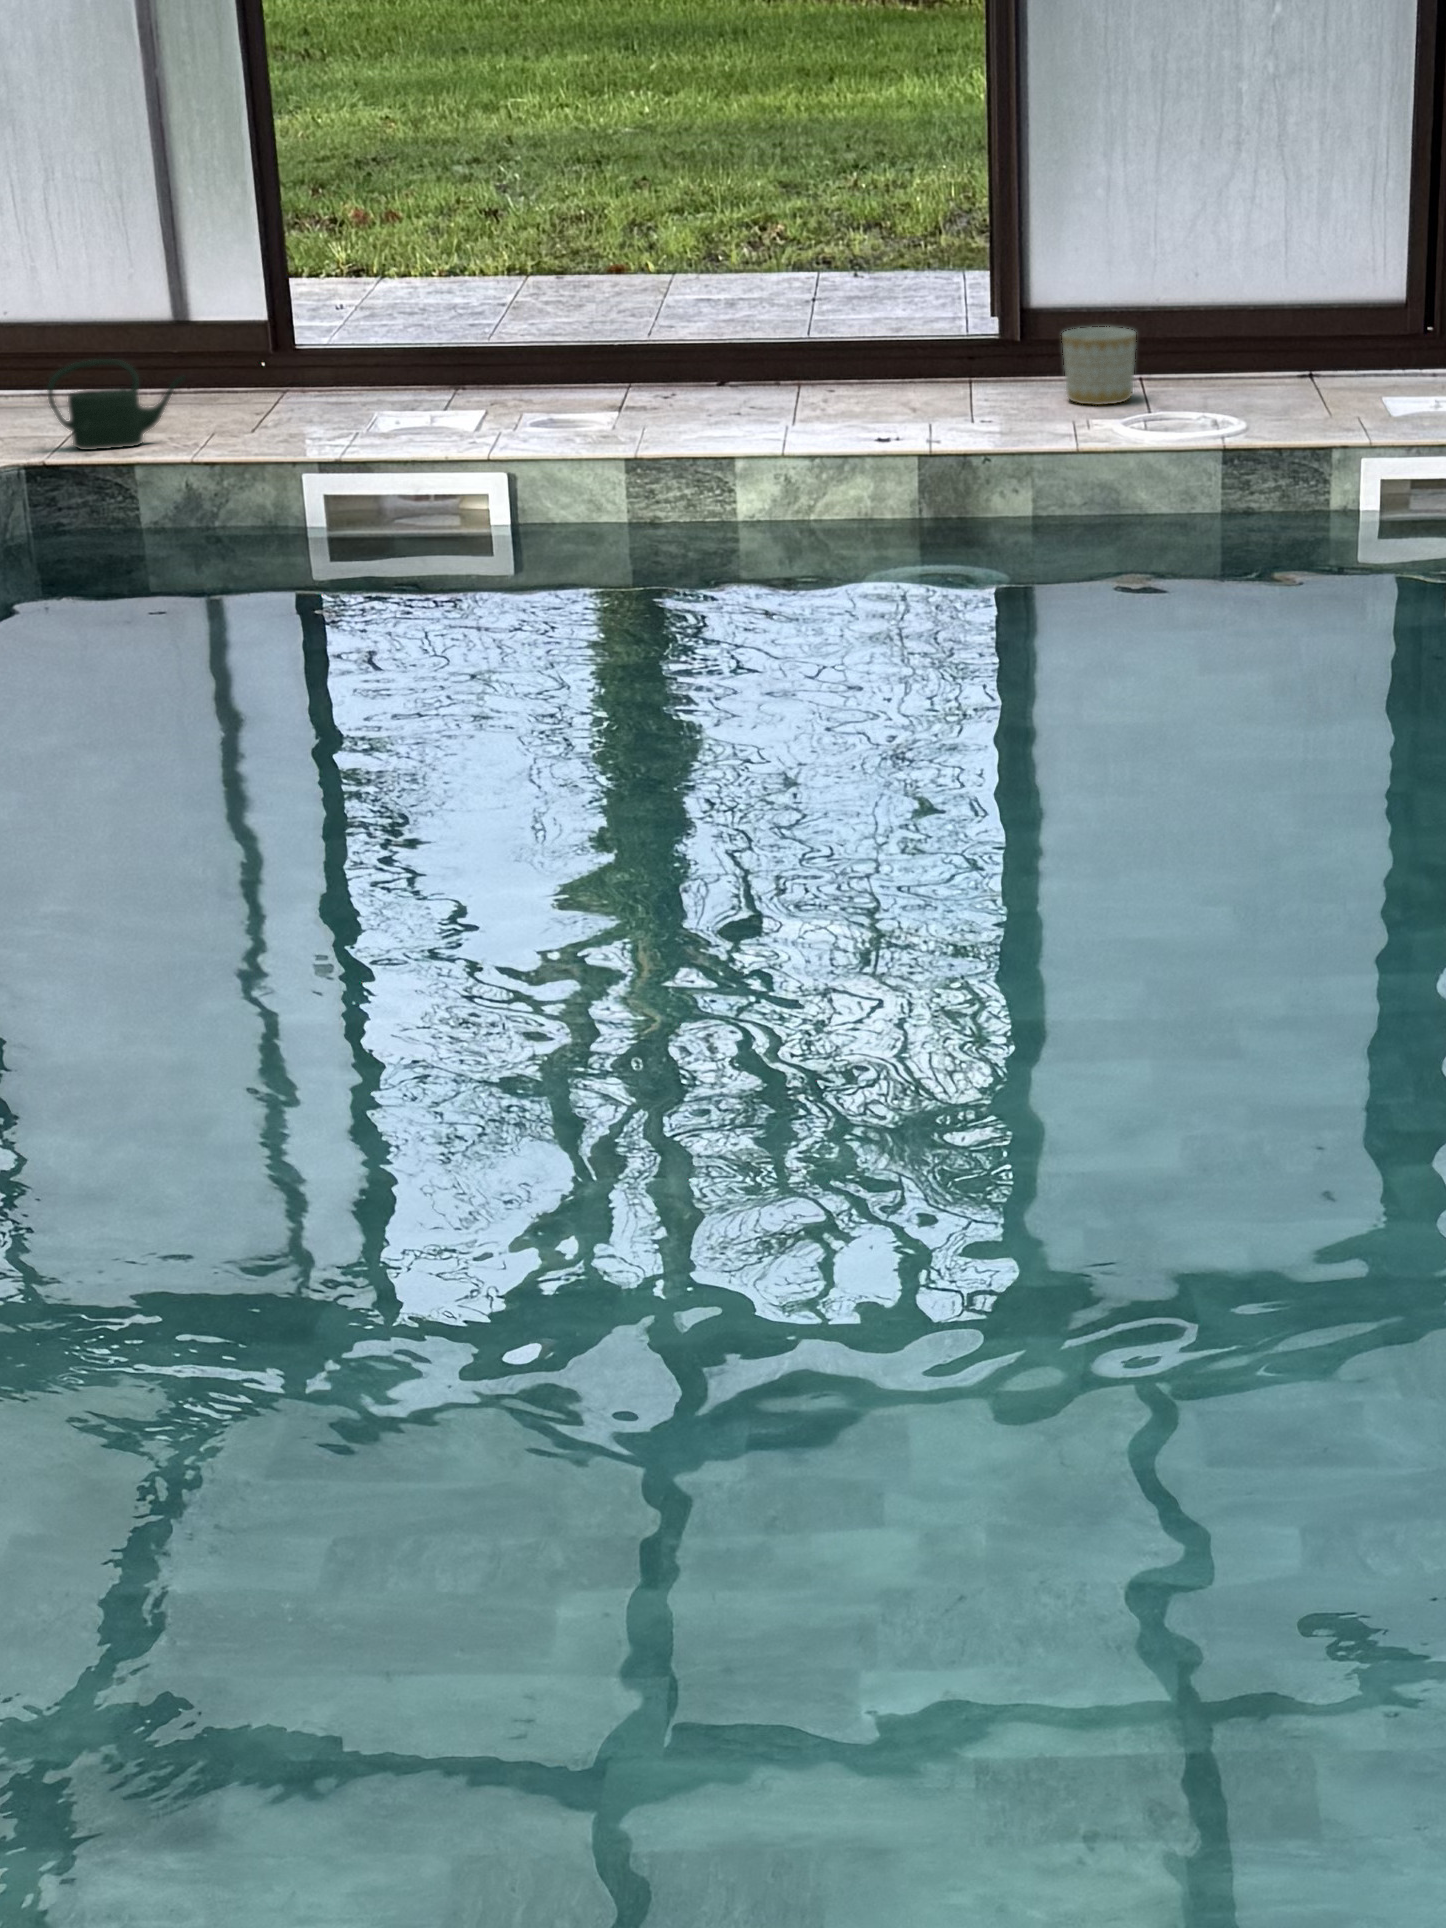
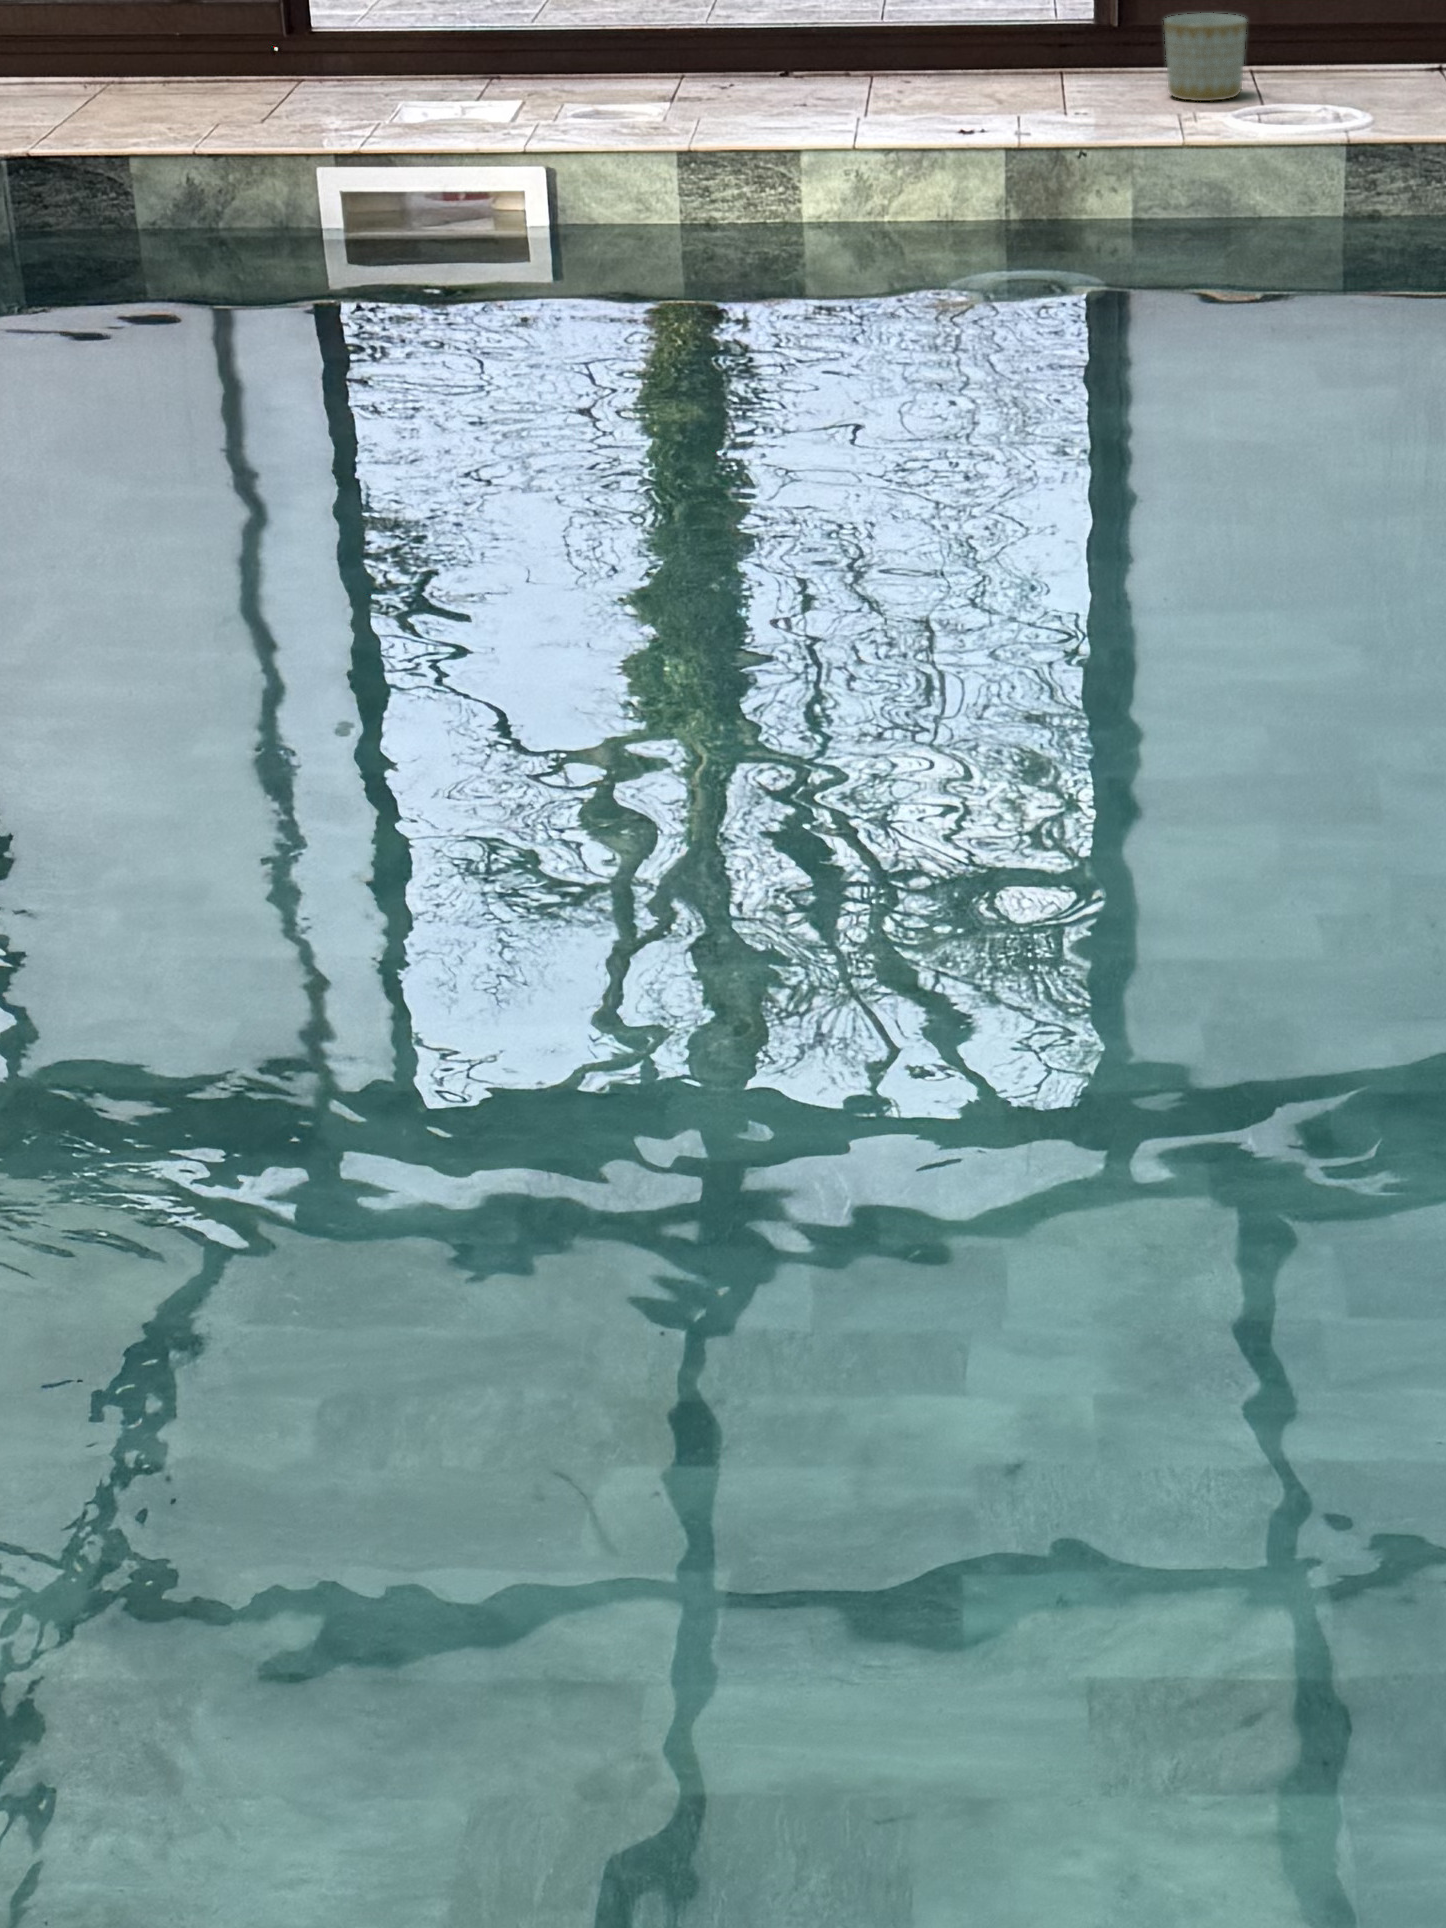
watering can: present [48,359,185,450] -> none [32,37,187,141]

